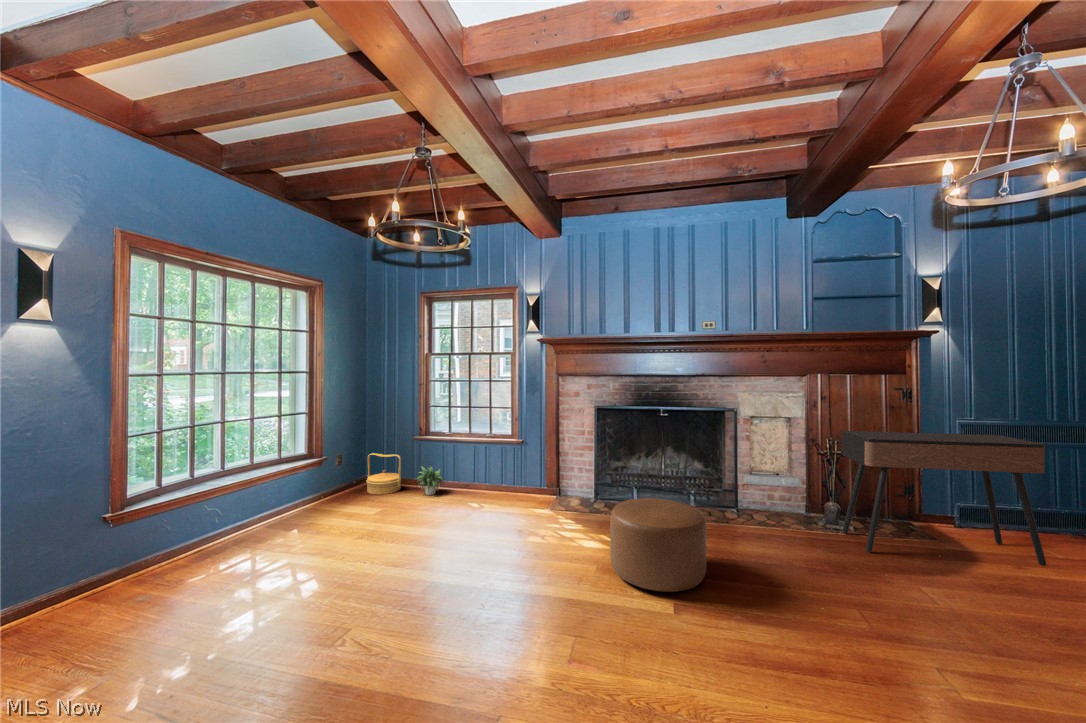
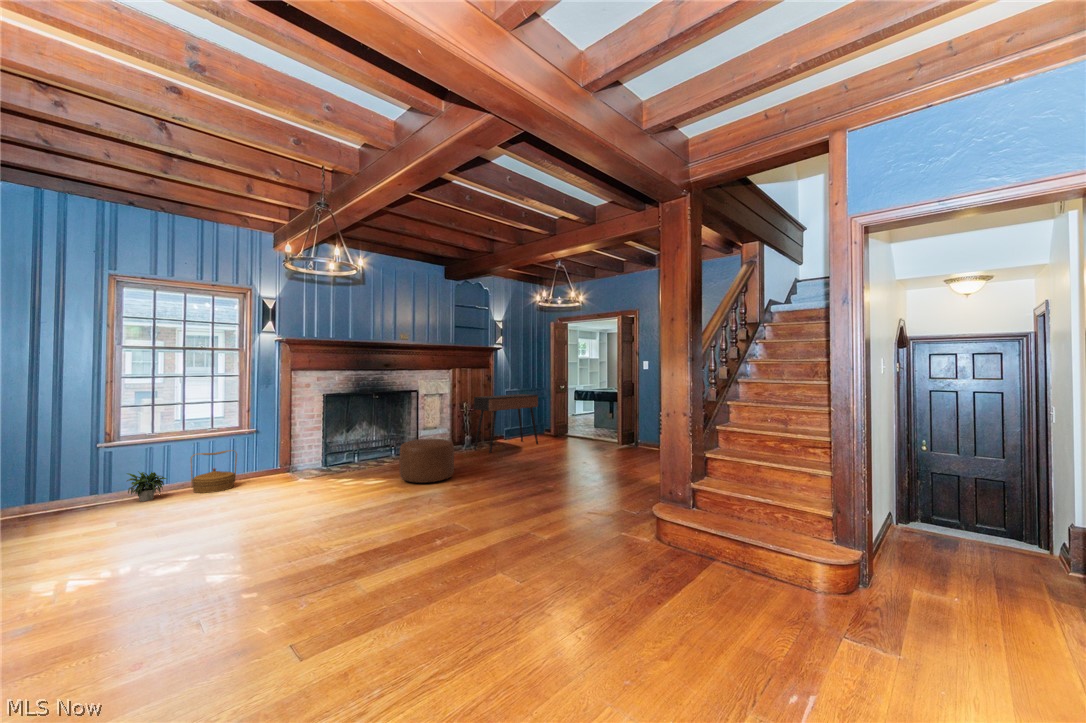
woven basket: present [366,453,401,494] -> present [191,450,237,493]

